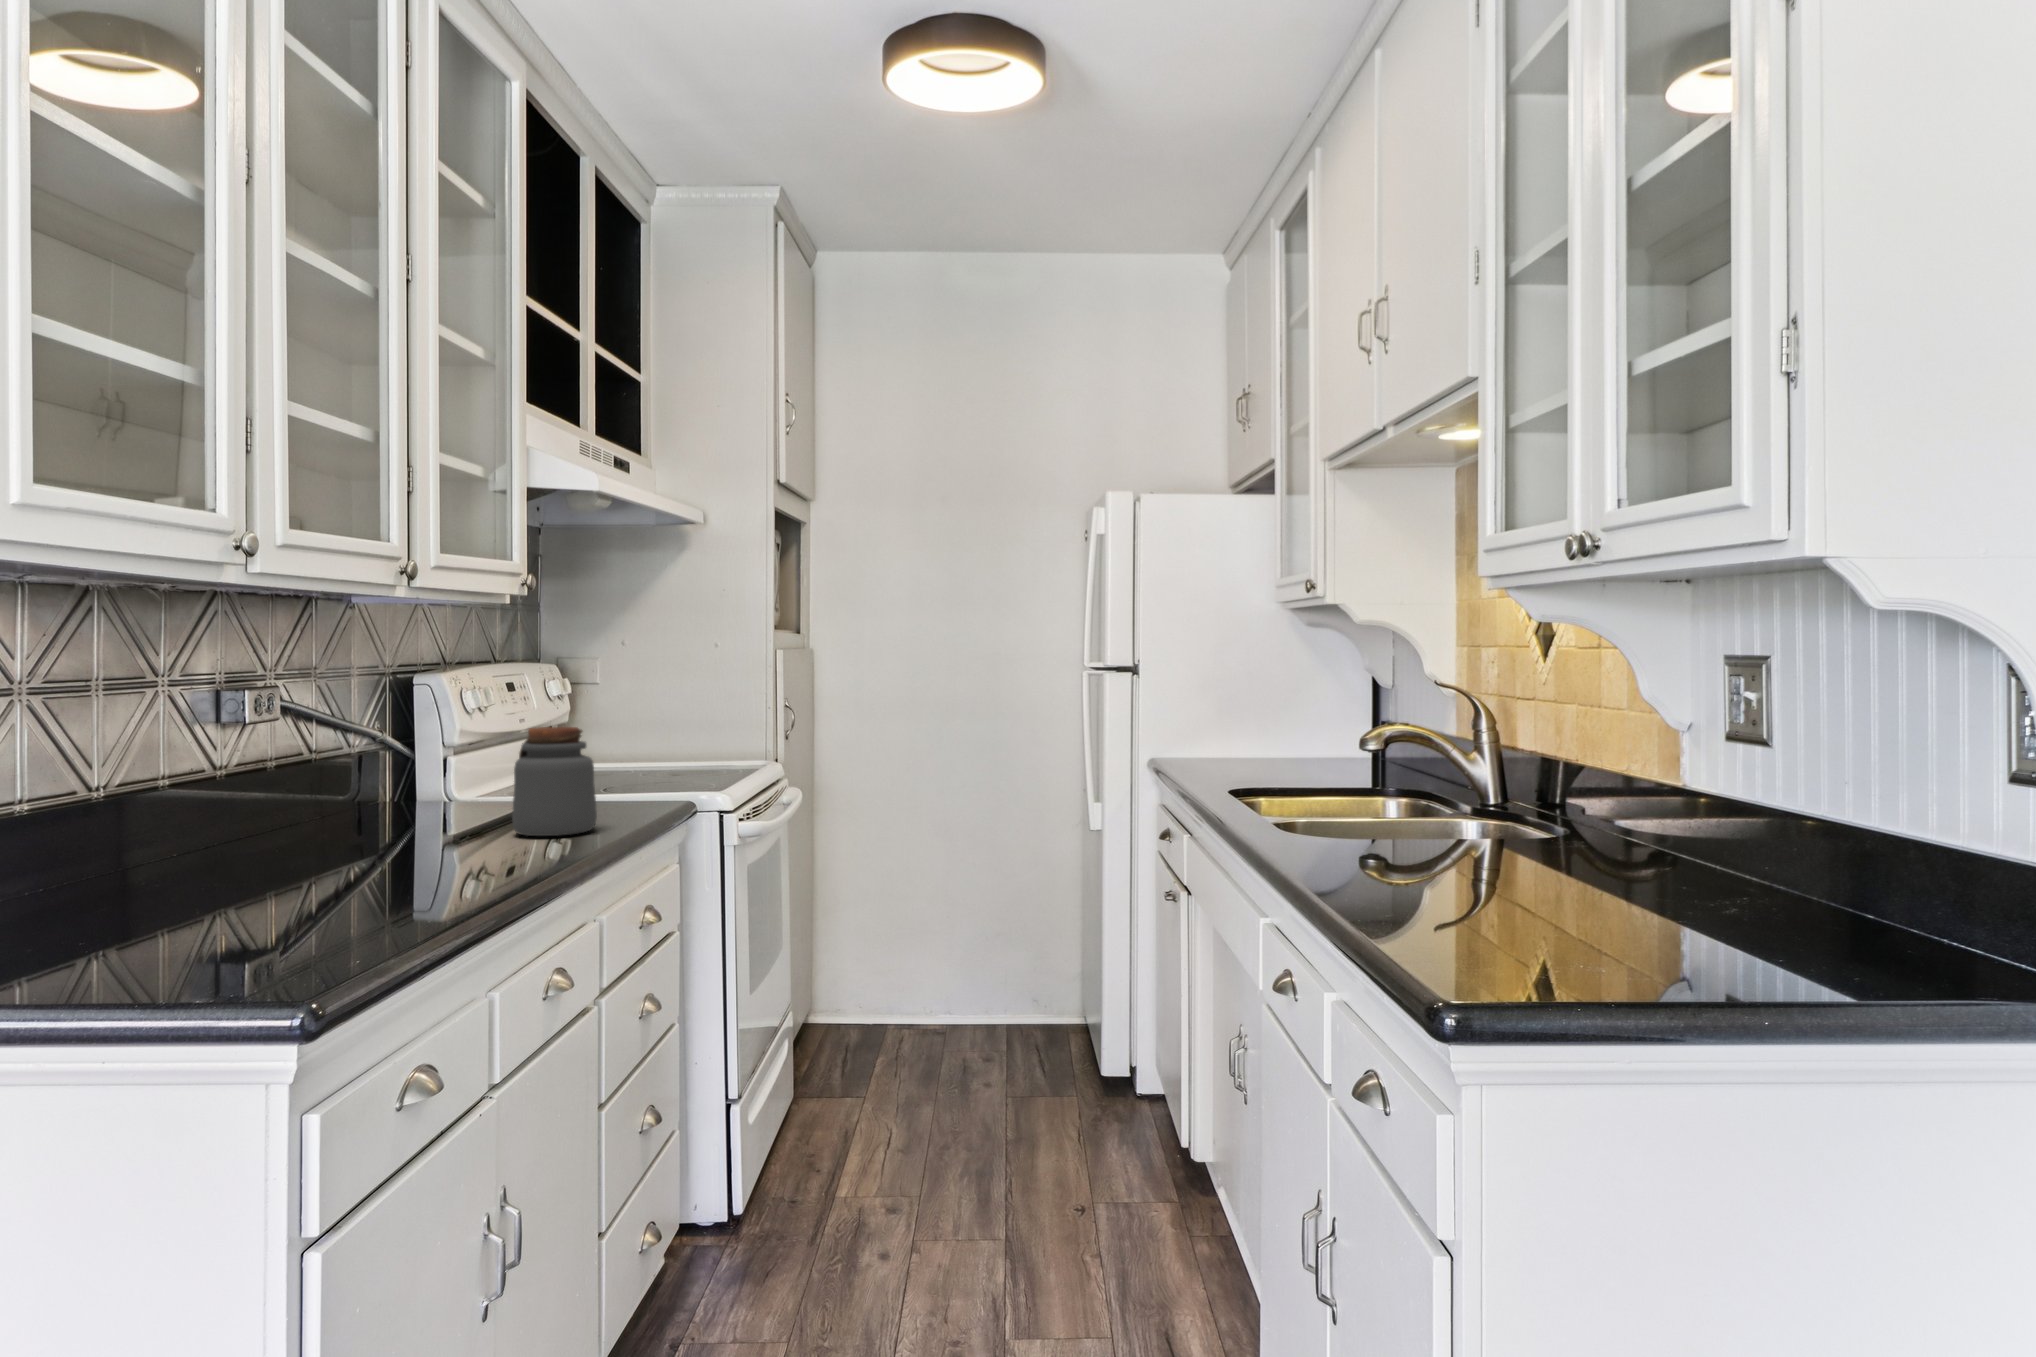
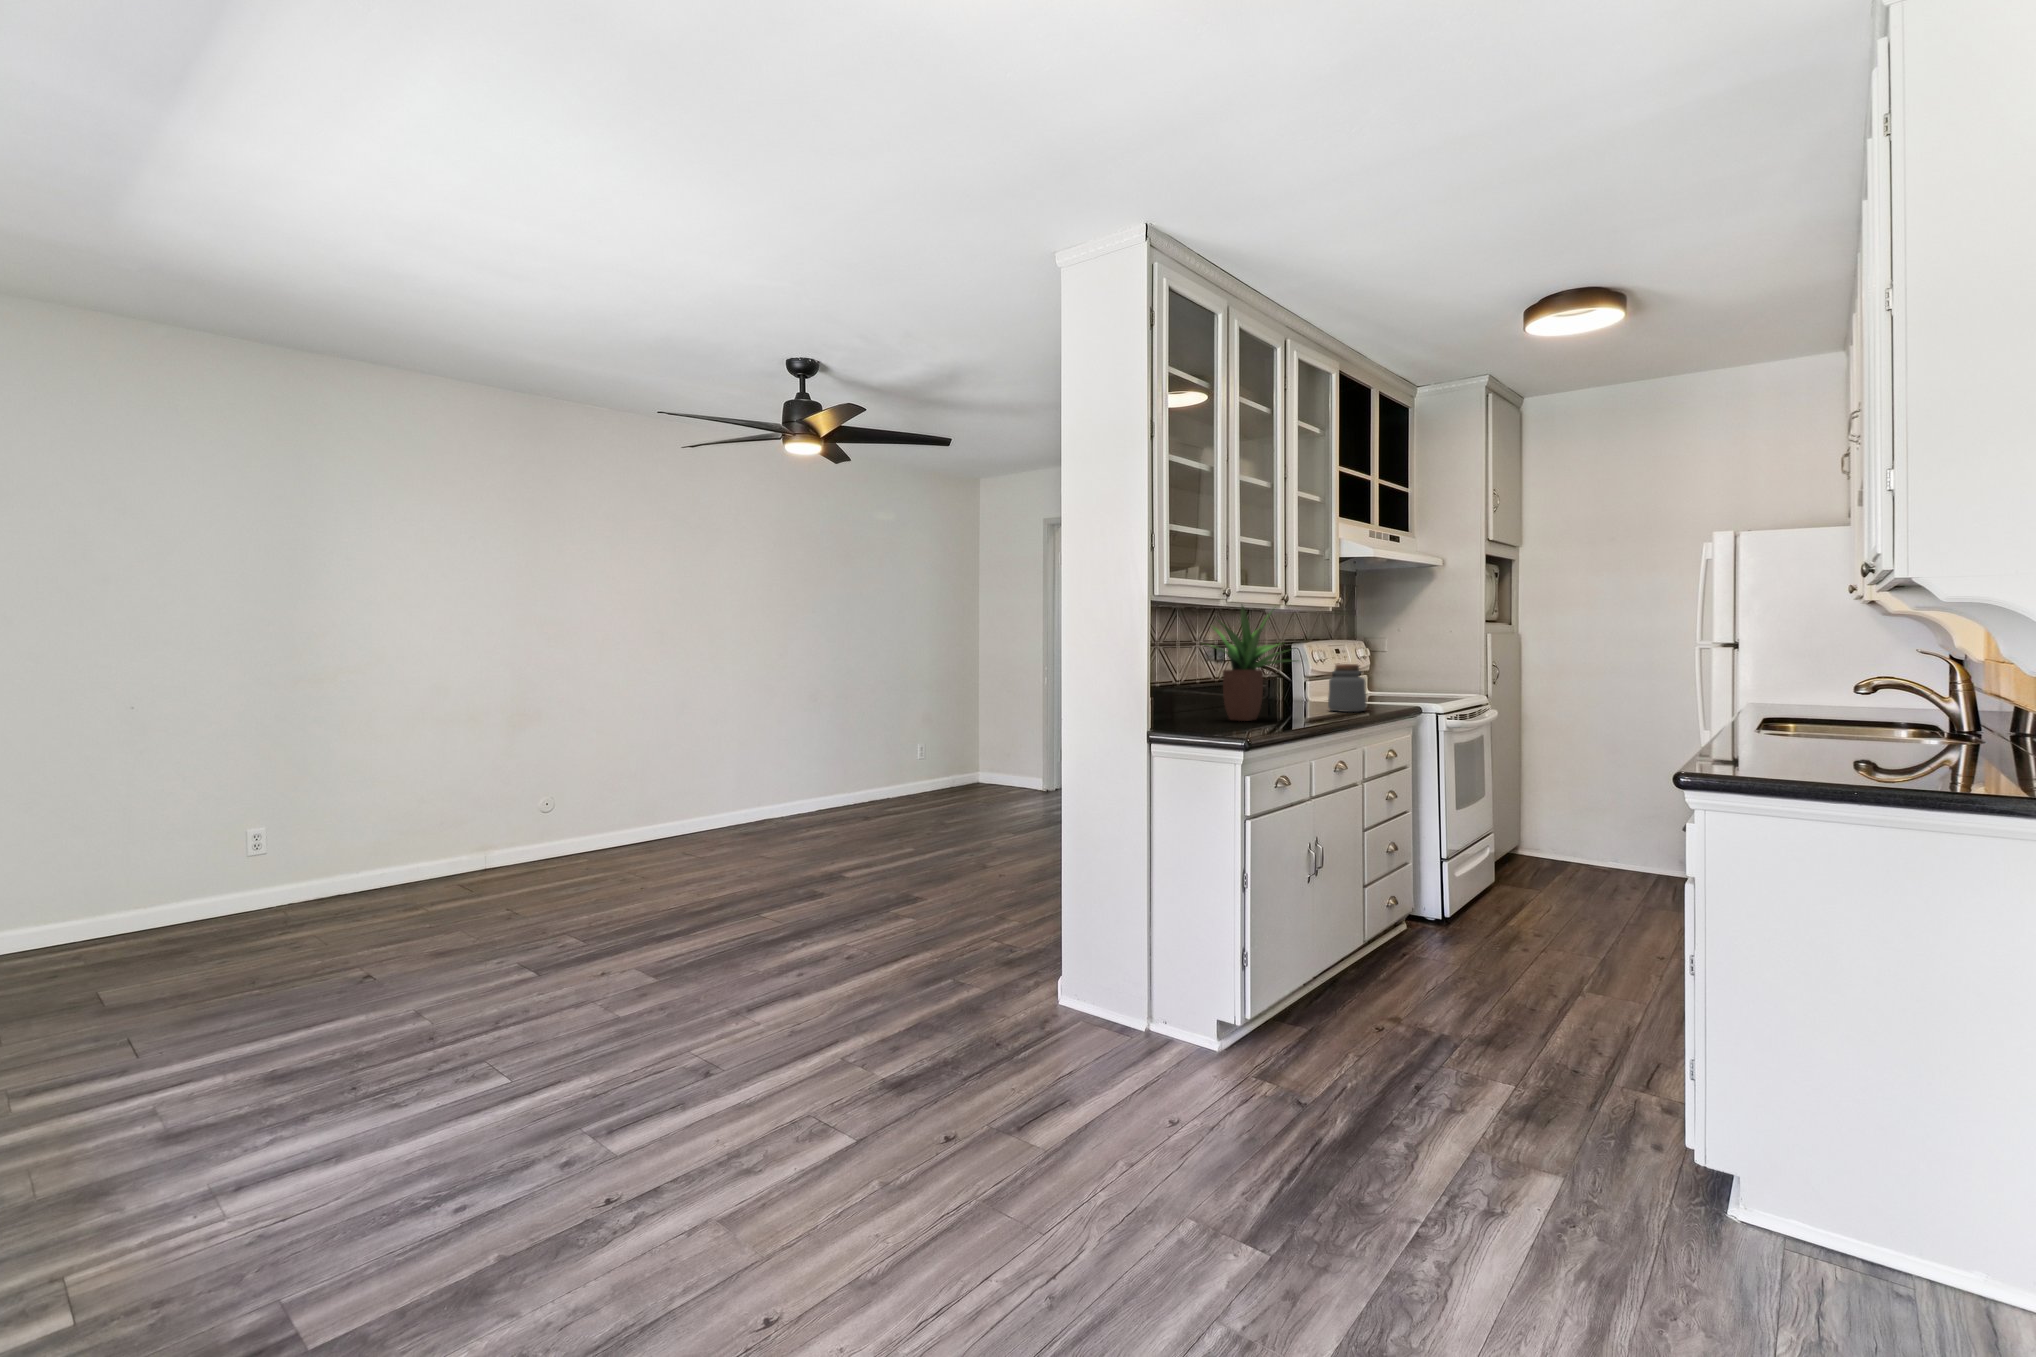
potted plant: none [150,580,461,905] -> present [1212,606,1298,721]

